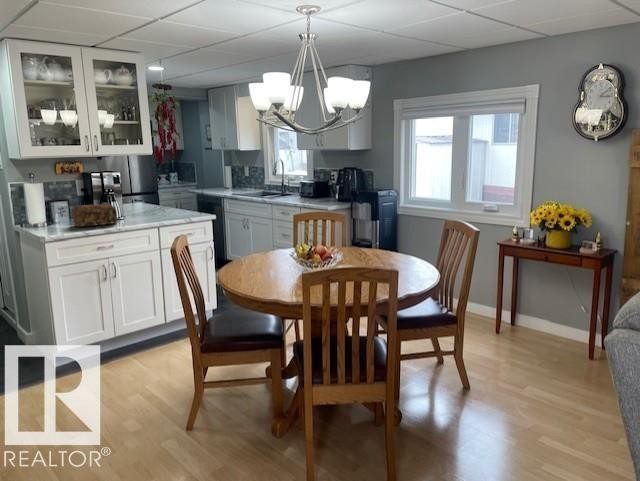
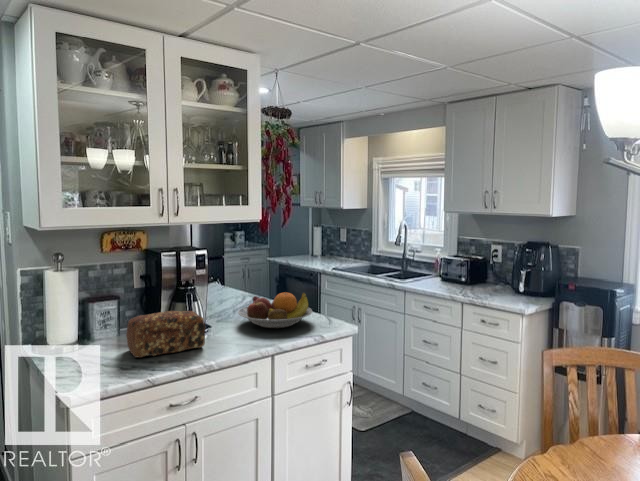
fruit bowl: none [141,197,186,217] -> present [238,292,312,328]

